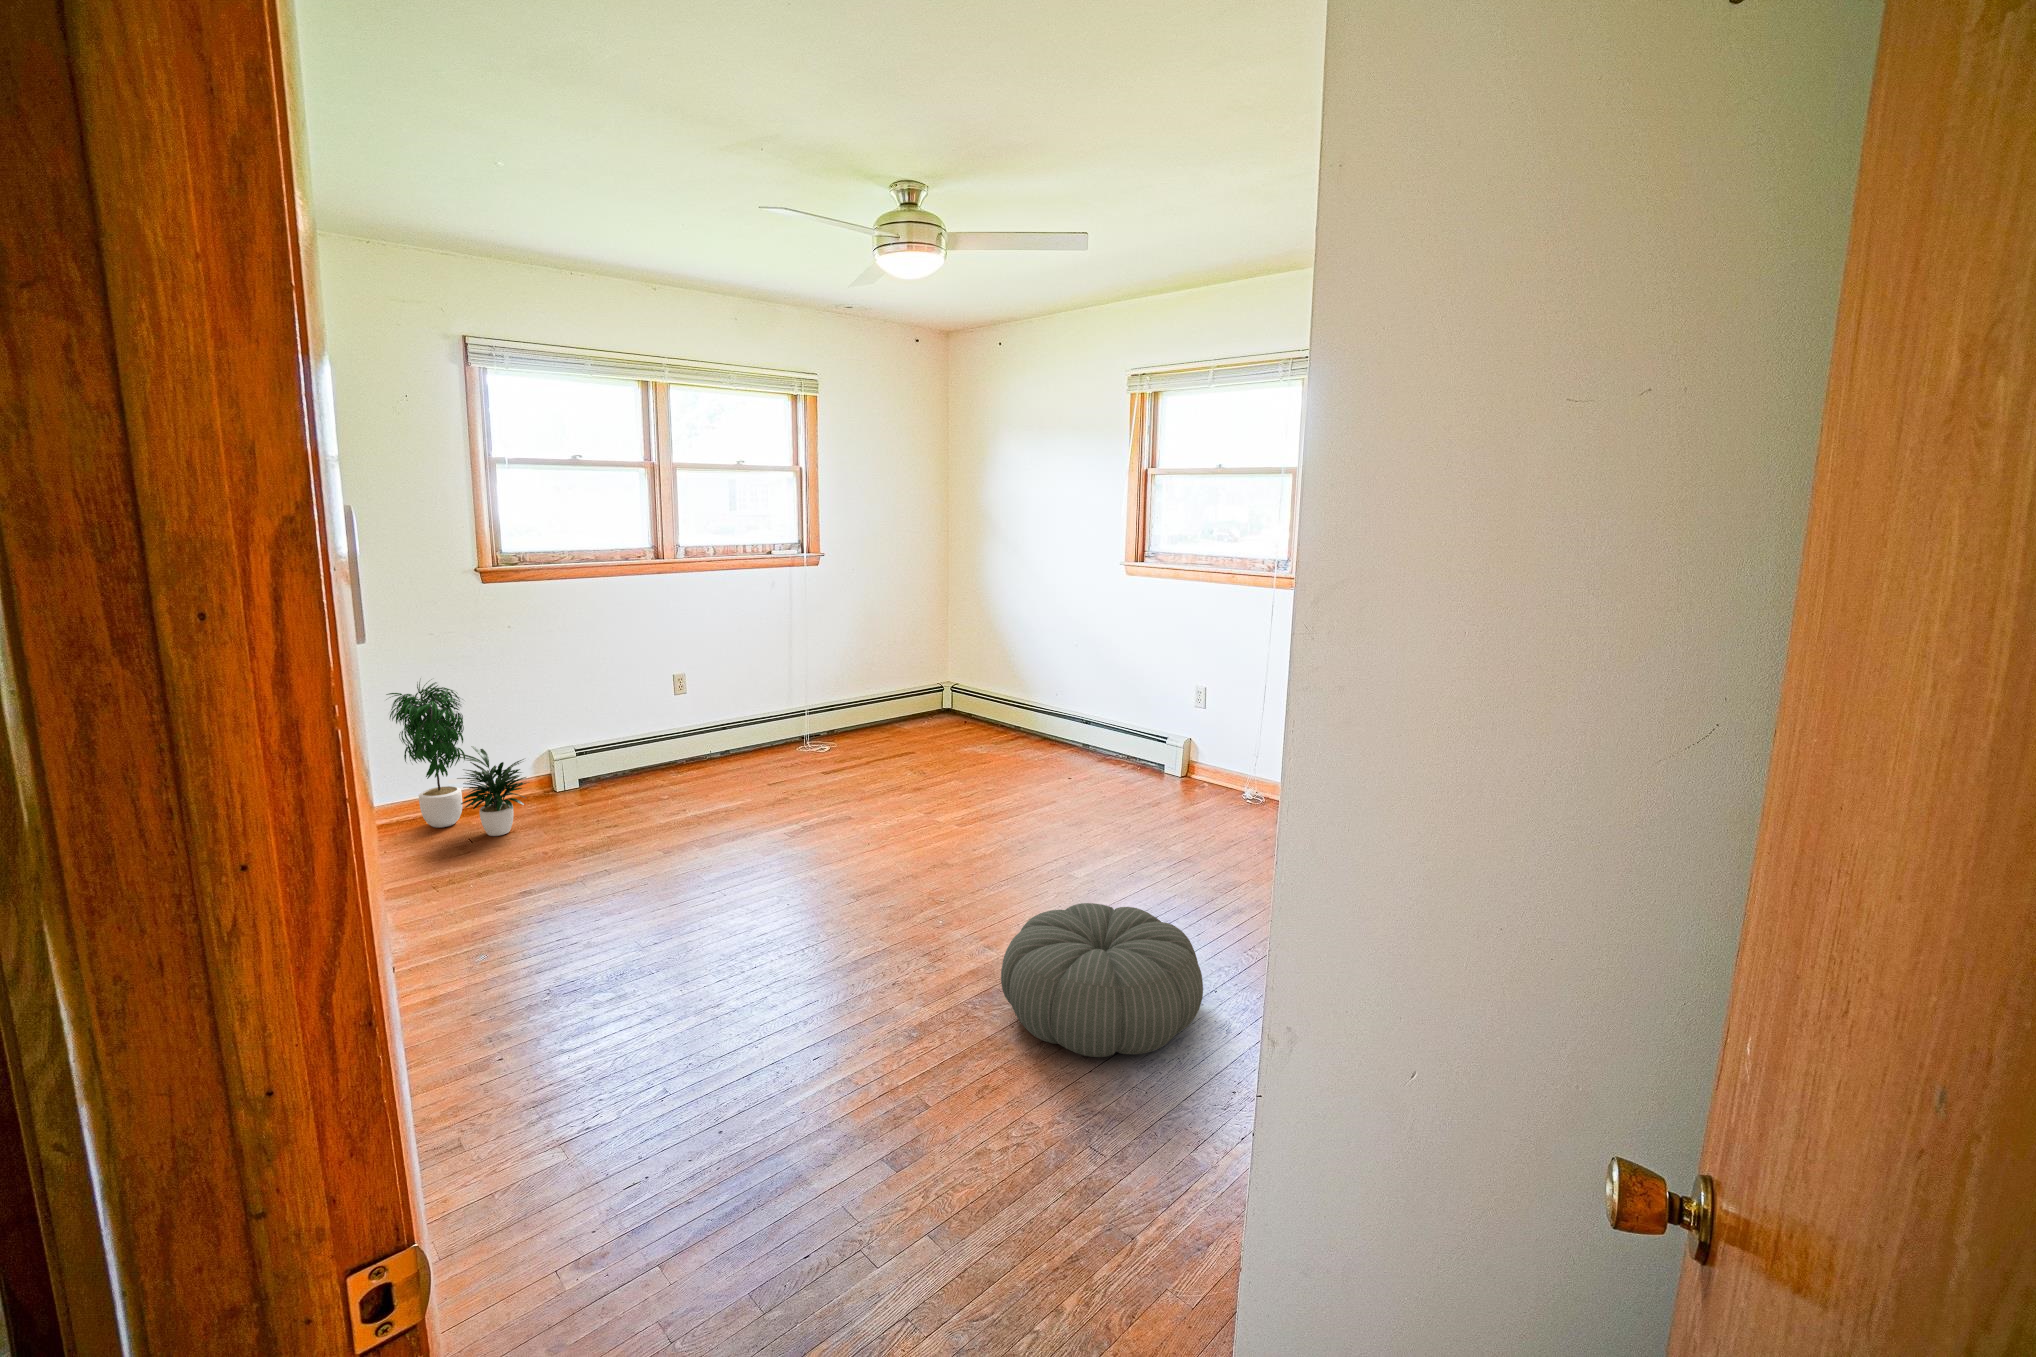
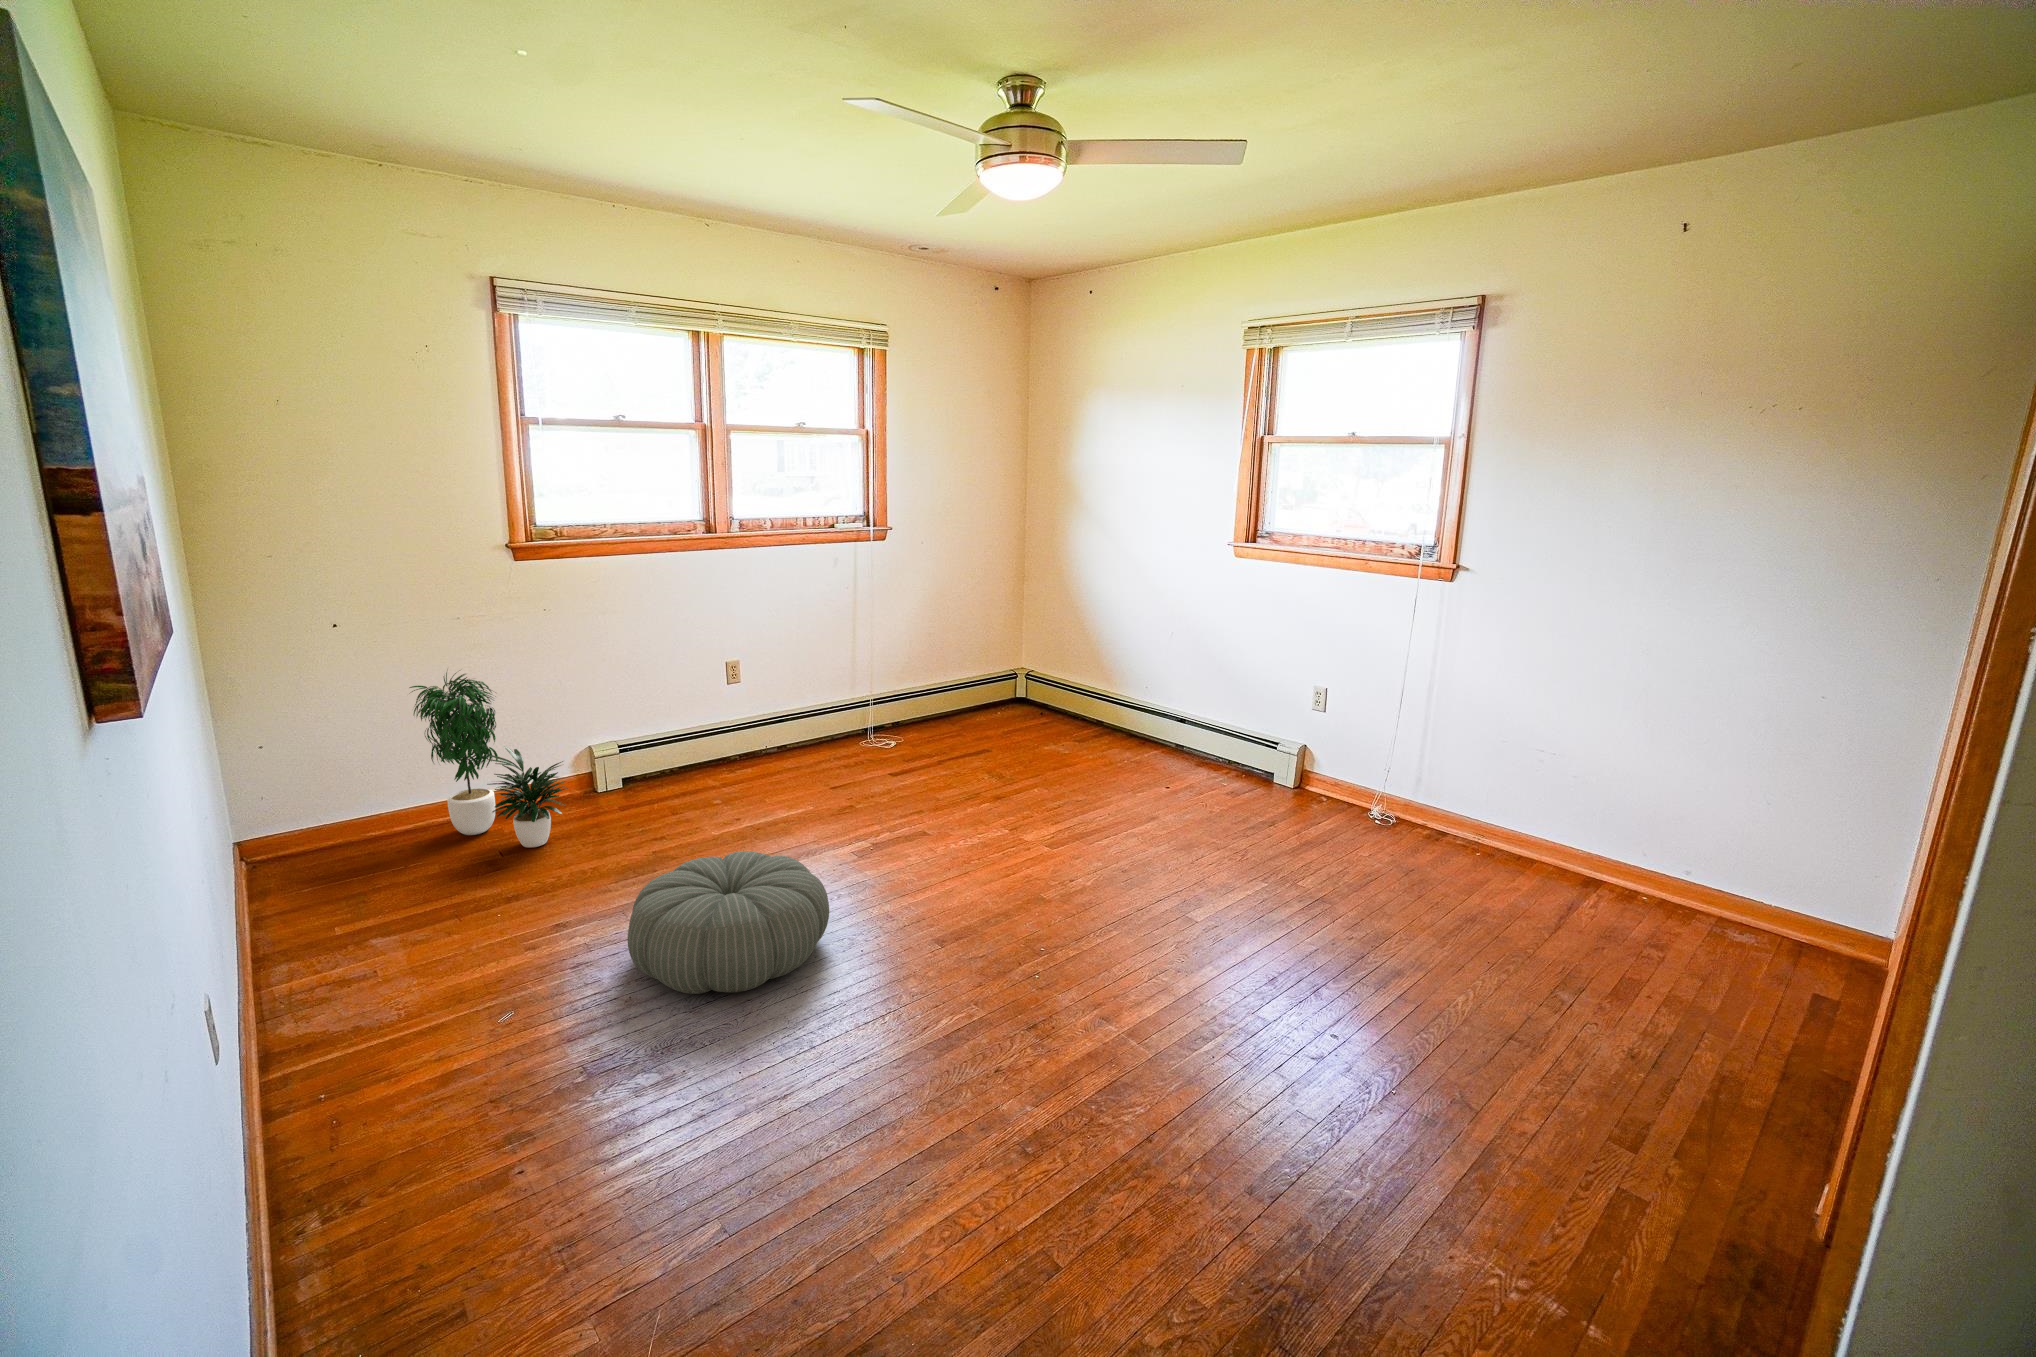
pouf: present [1001,903,1203,1057] -> present [628,851,829,994]

